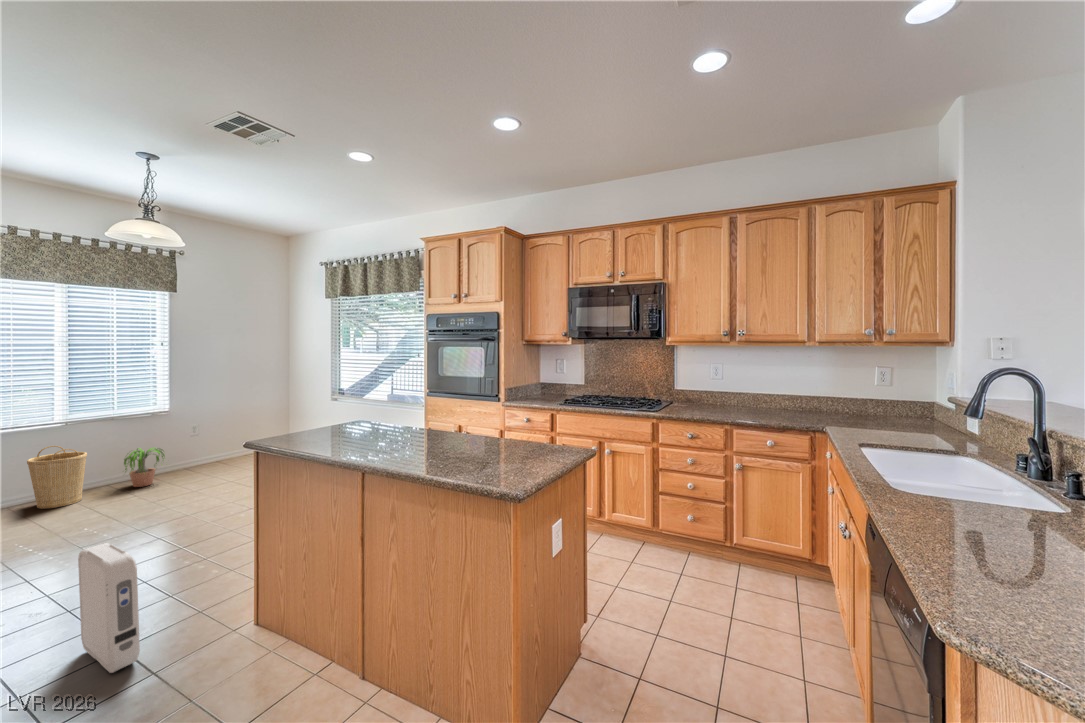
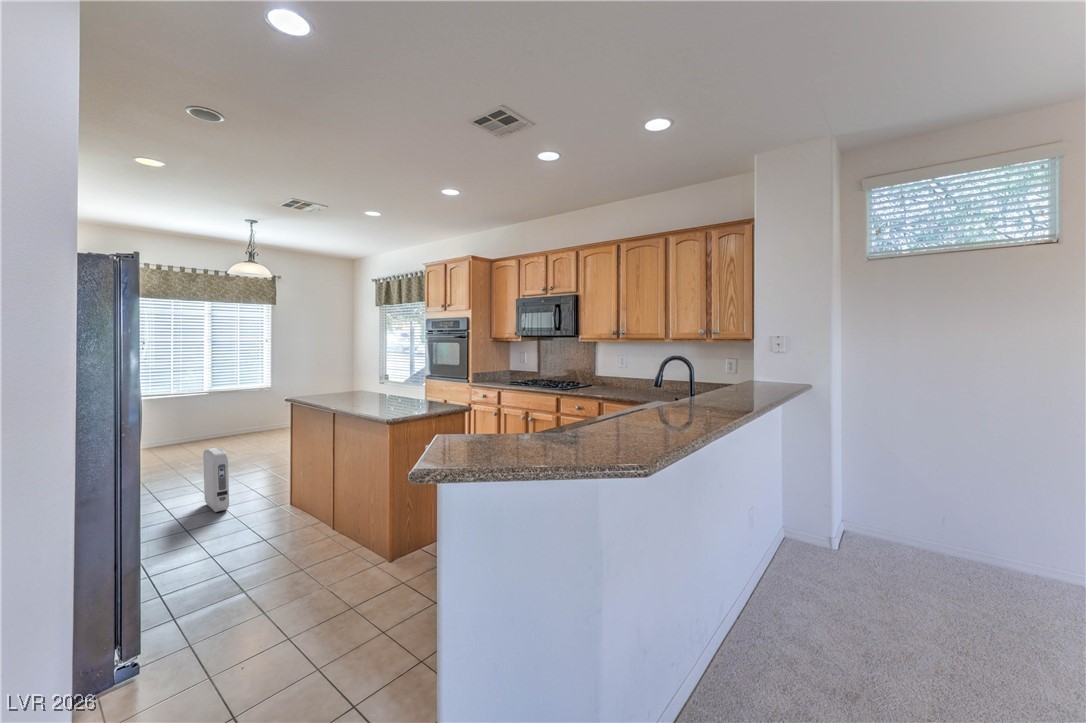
basket: present [27,446,87,509] -> none [189,406,221,445]
potted plant: present [124,448,165,487] -> none [239,411,272,437]

